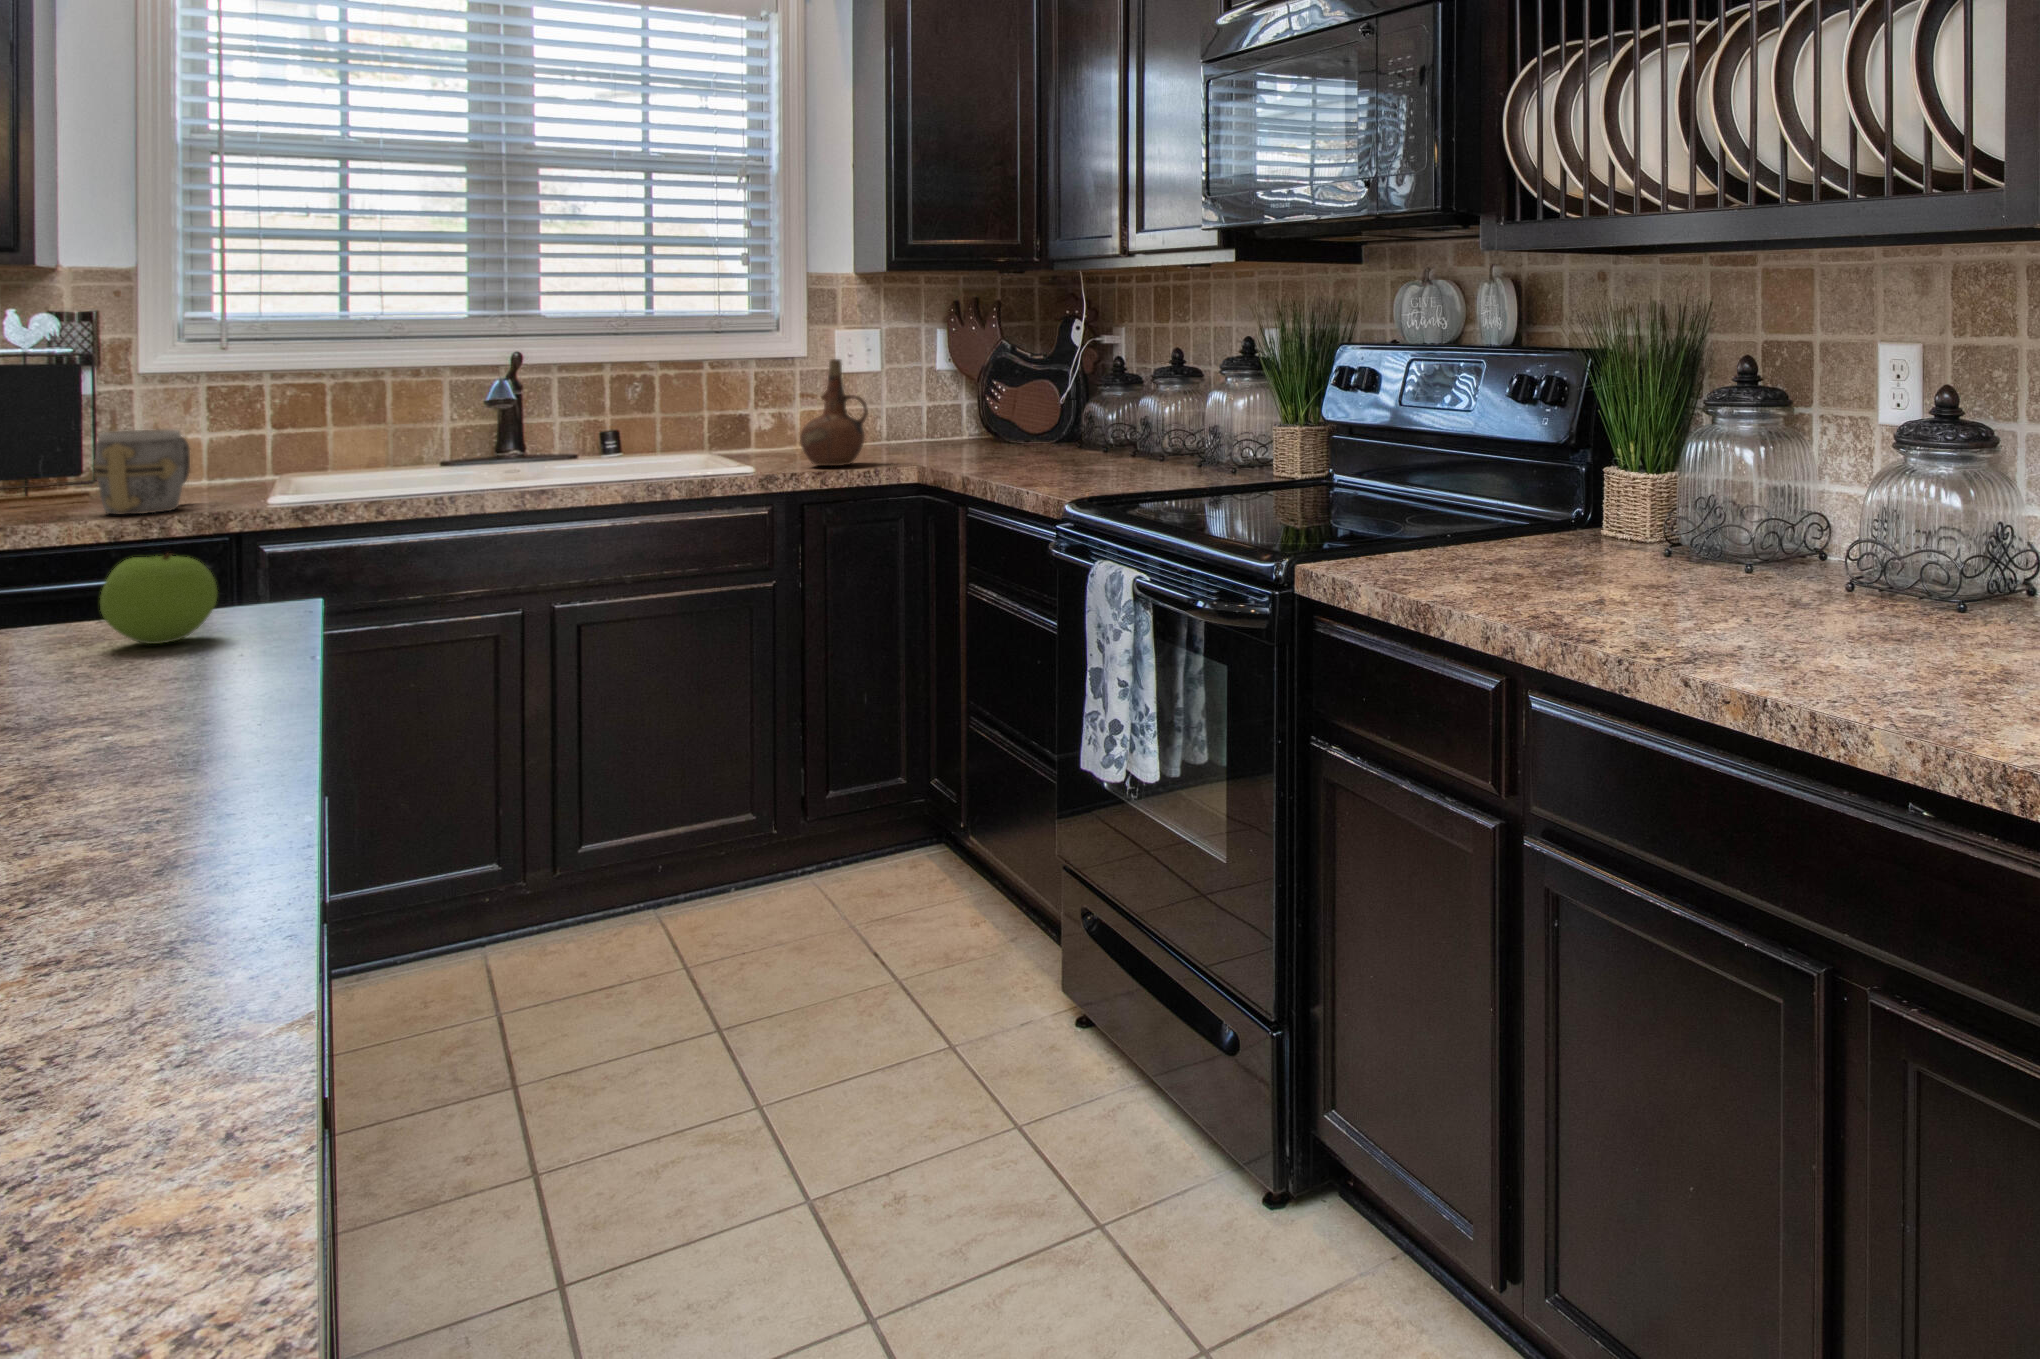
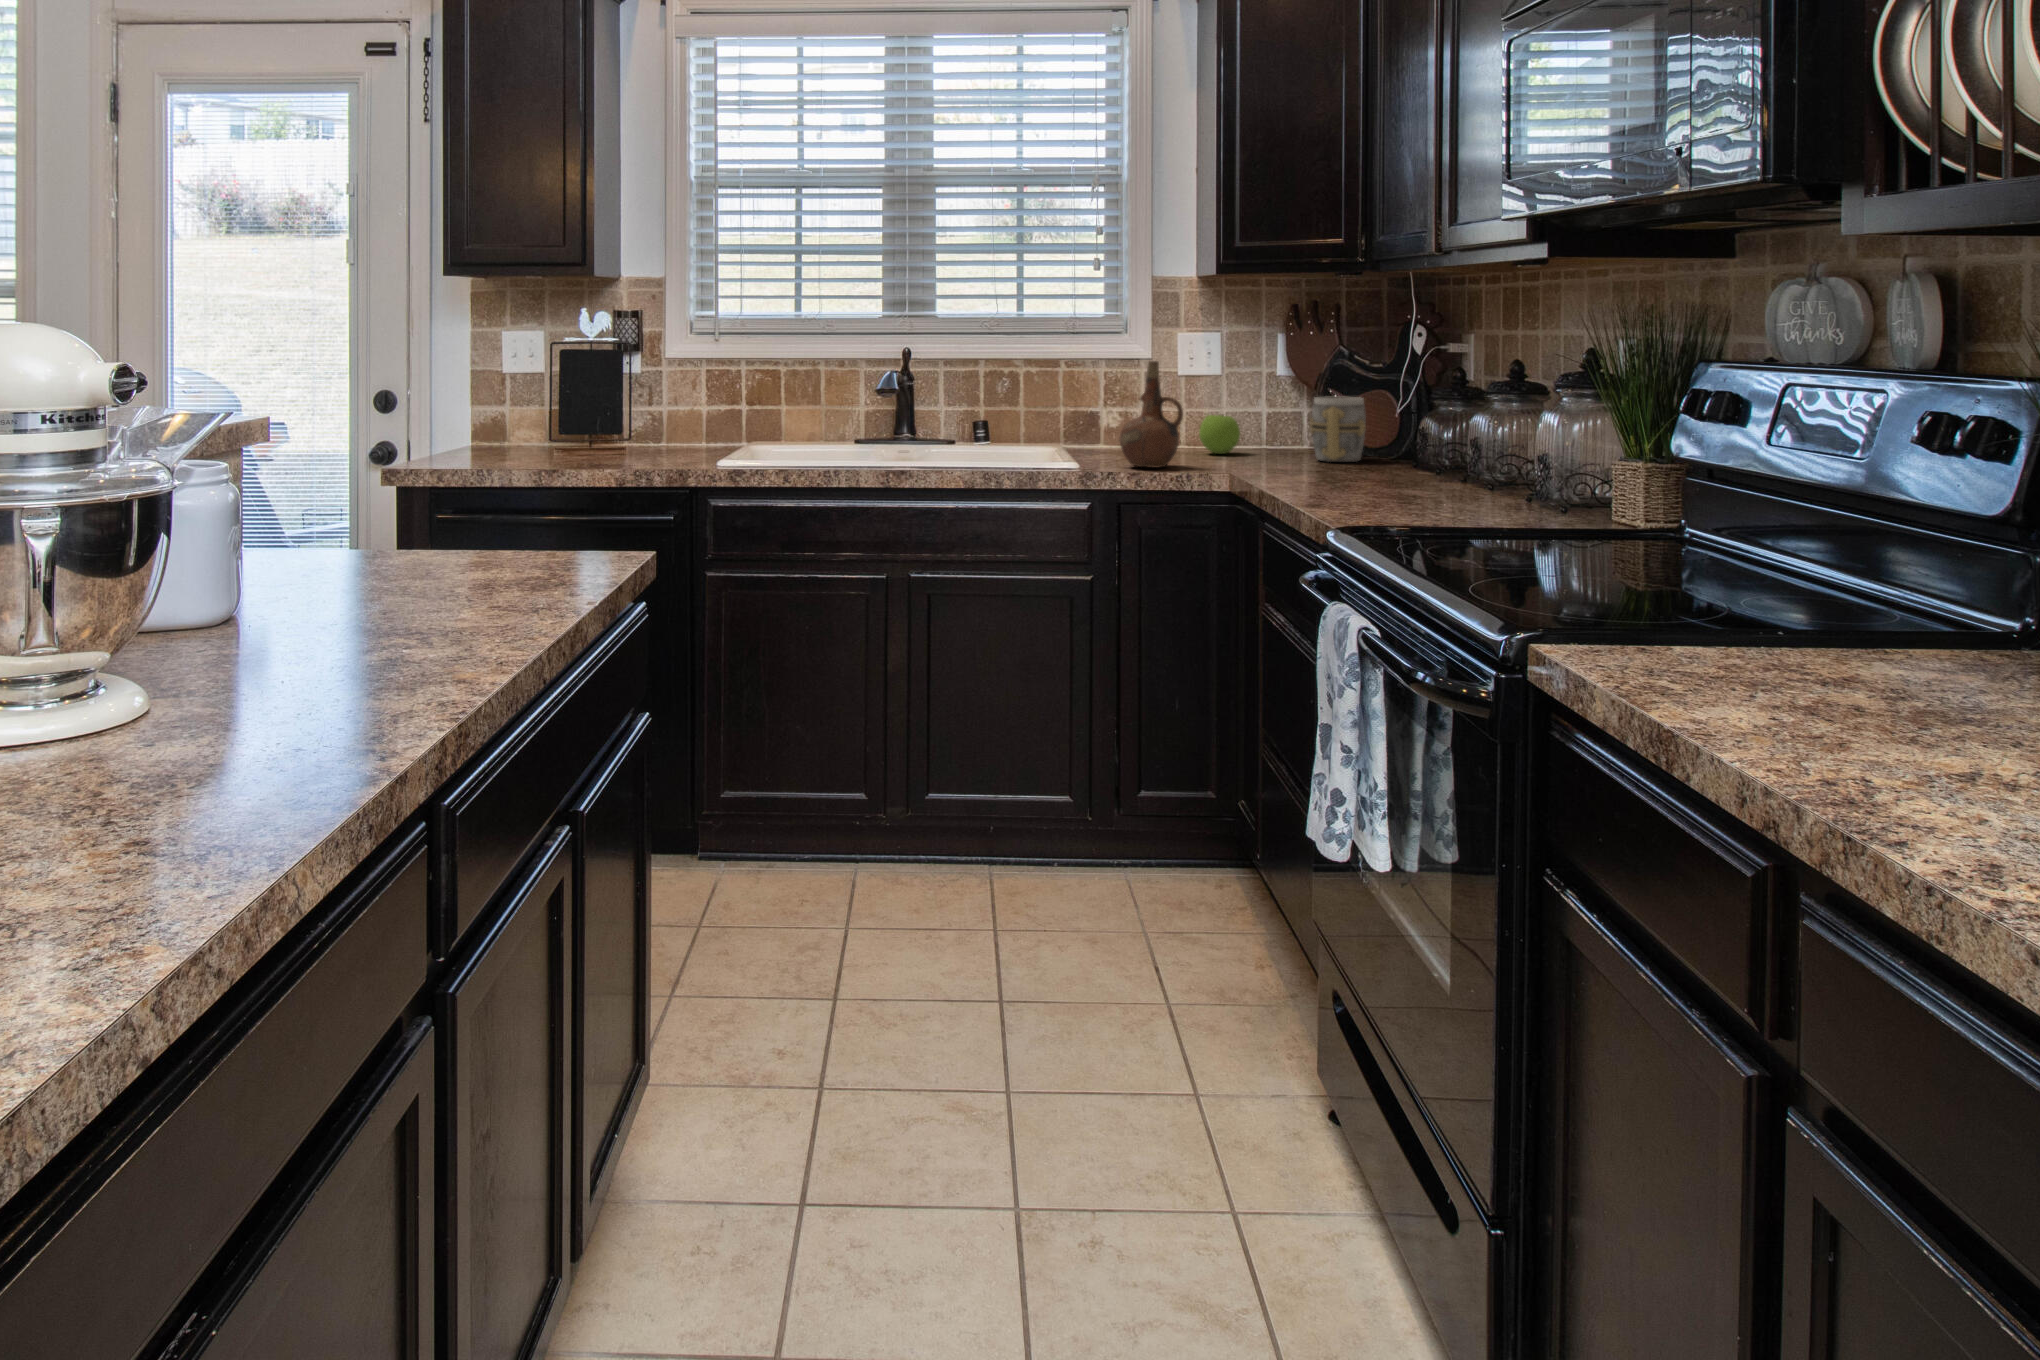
mug: present [93,429,190,515] -> present [1310,396,1366,462]
apple: present [100,554,217,644] -> present [1199,415,1240,454]

